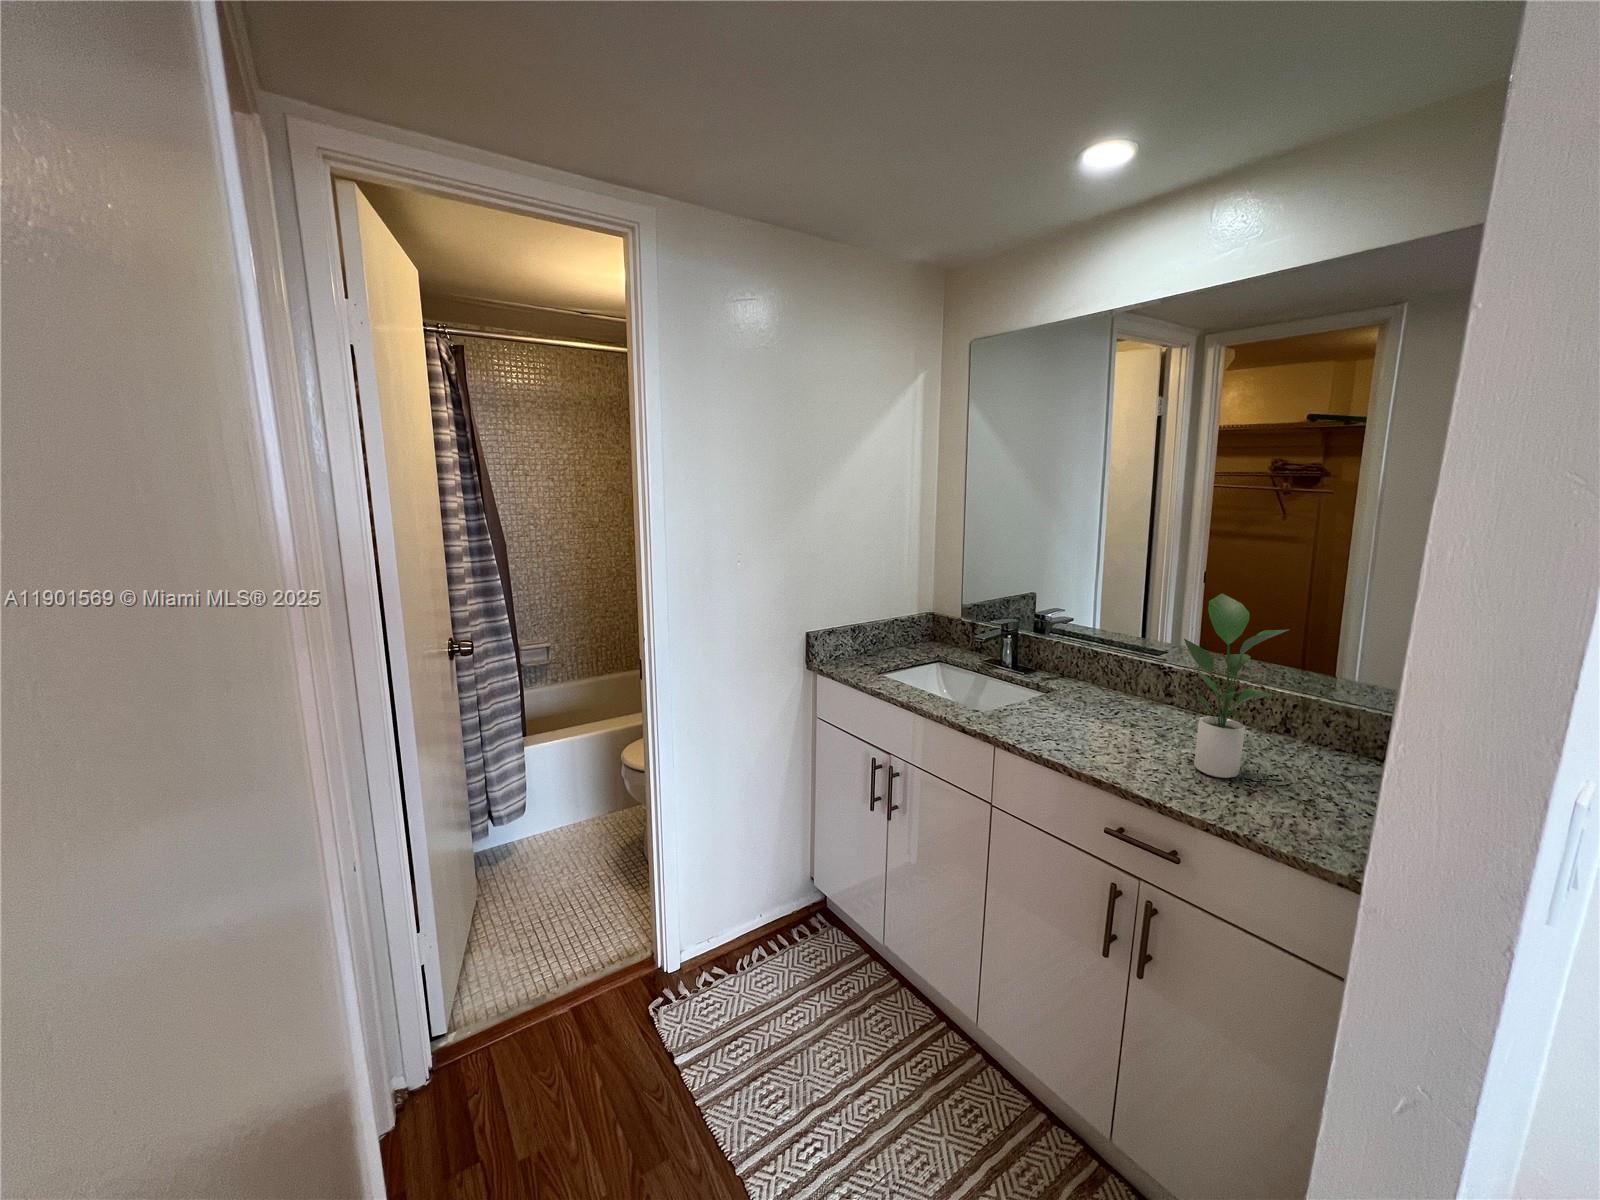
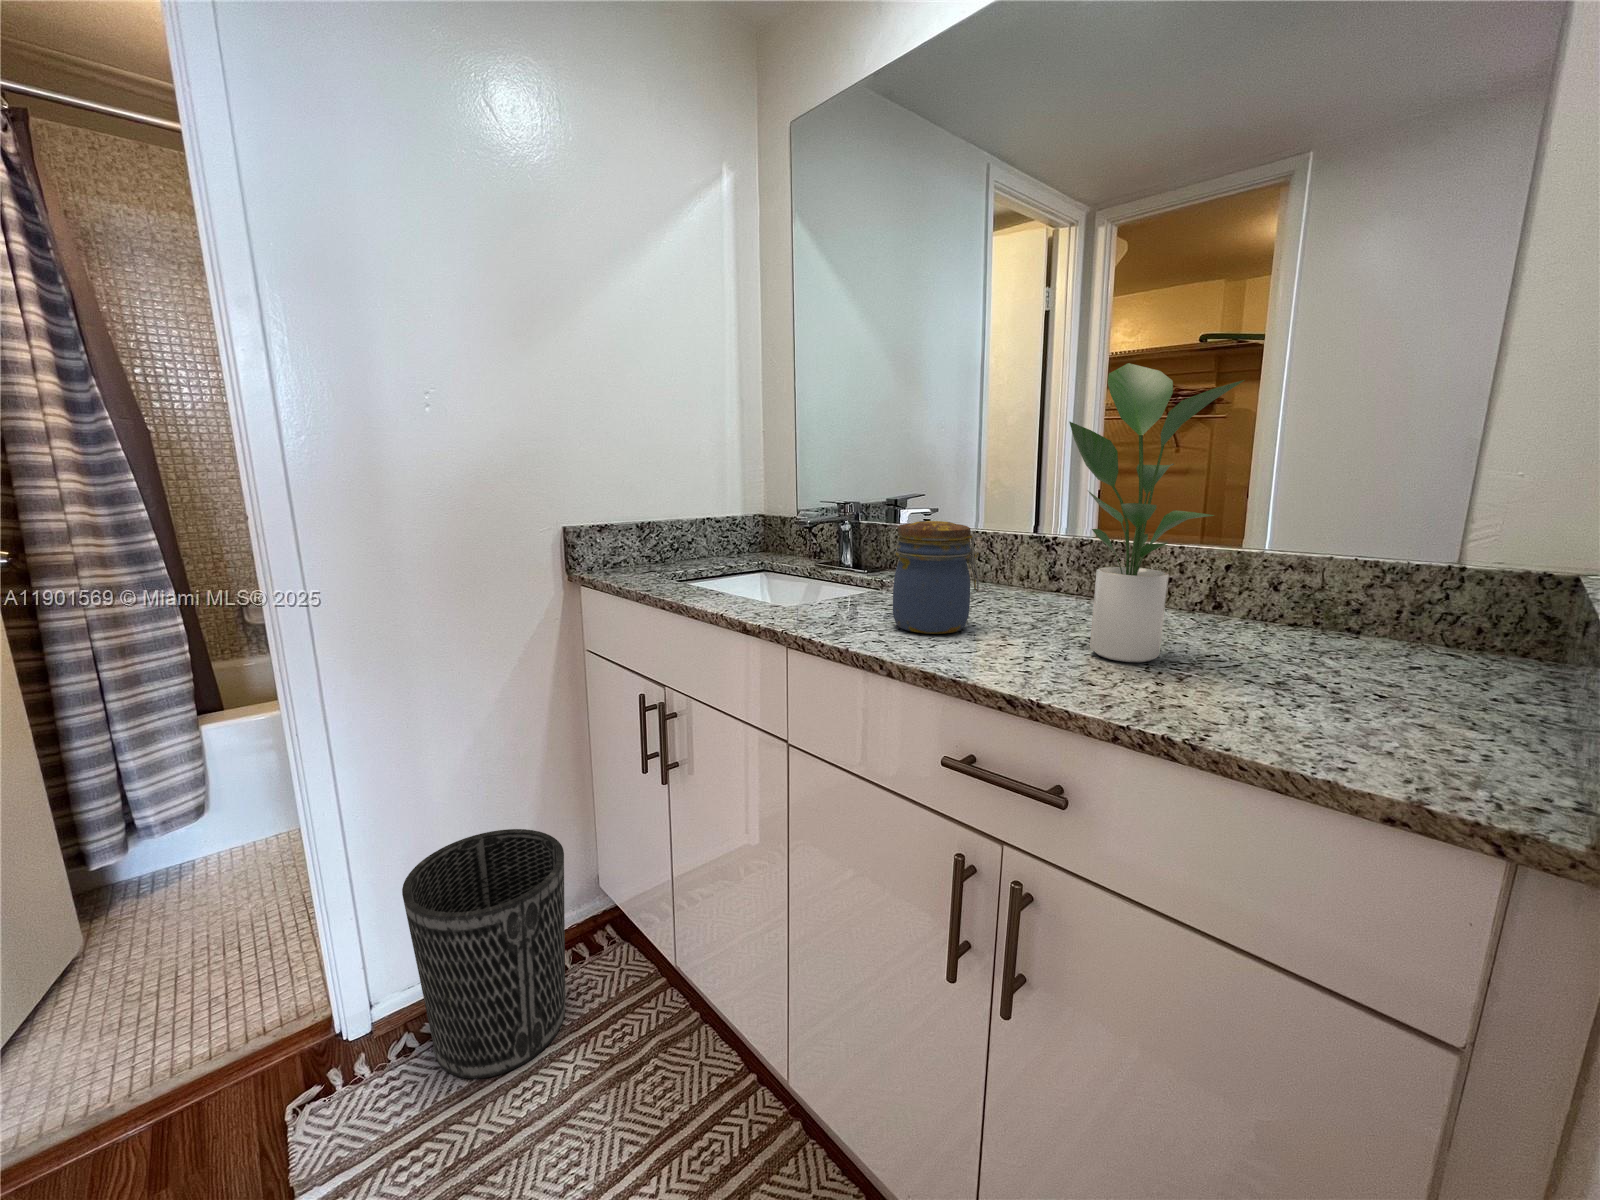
jar: none [1061,671,1121,745] -> present [893,521,980,634]
wastebasket: none [717,840,814,1005] -> present [402,829,565,1079]

